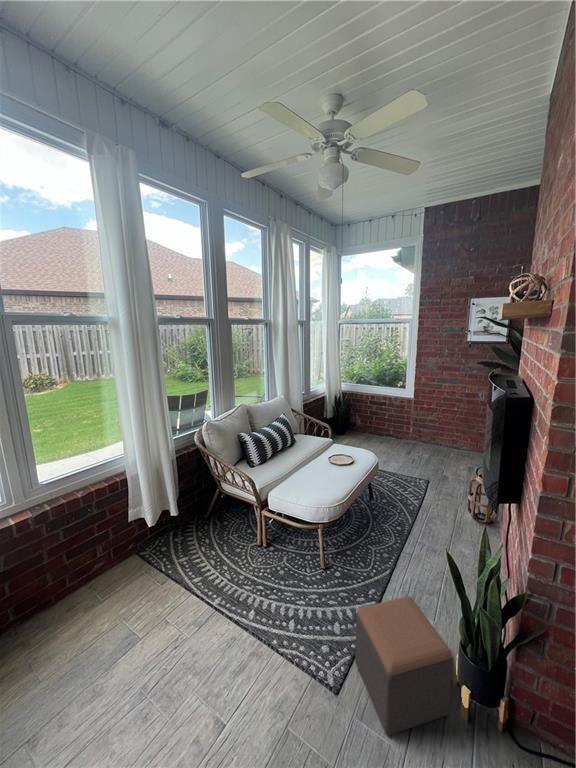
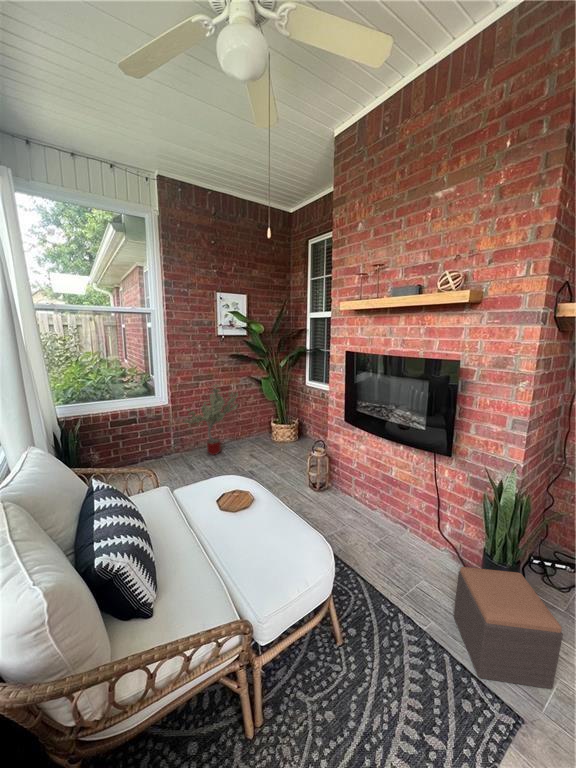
potted tree: none [411,388,474,454] -> present [183,385,238,455]

